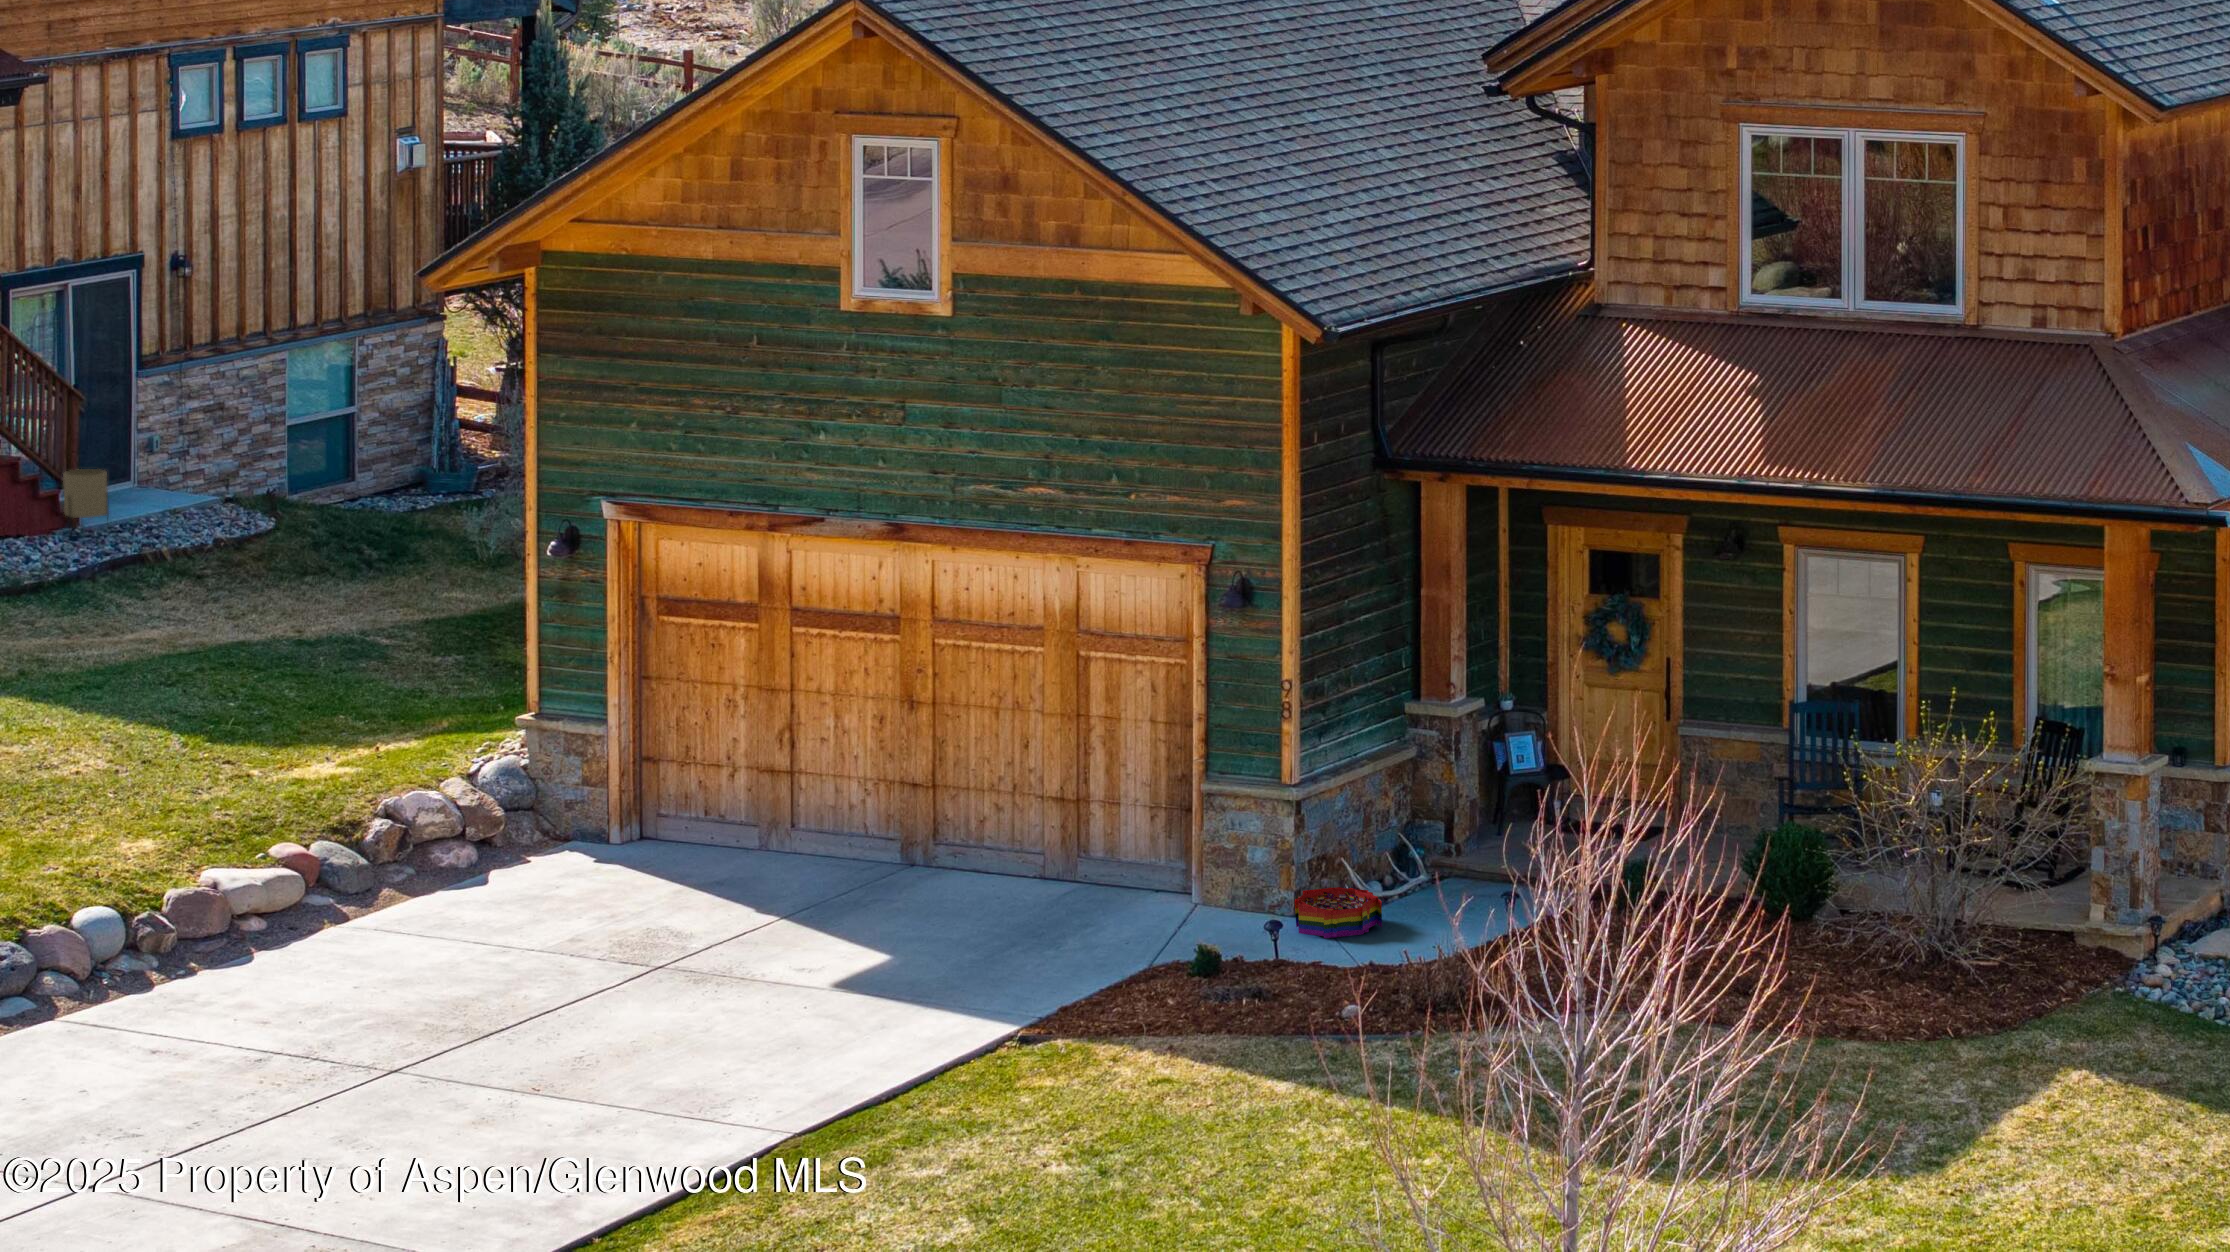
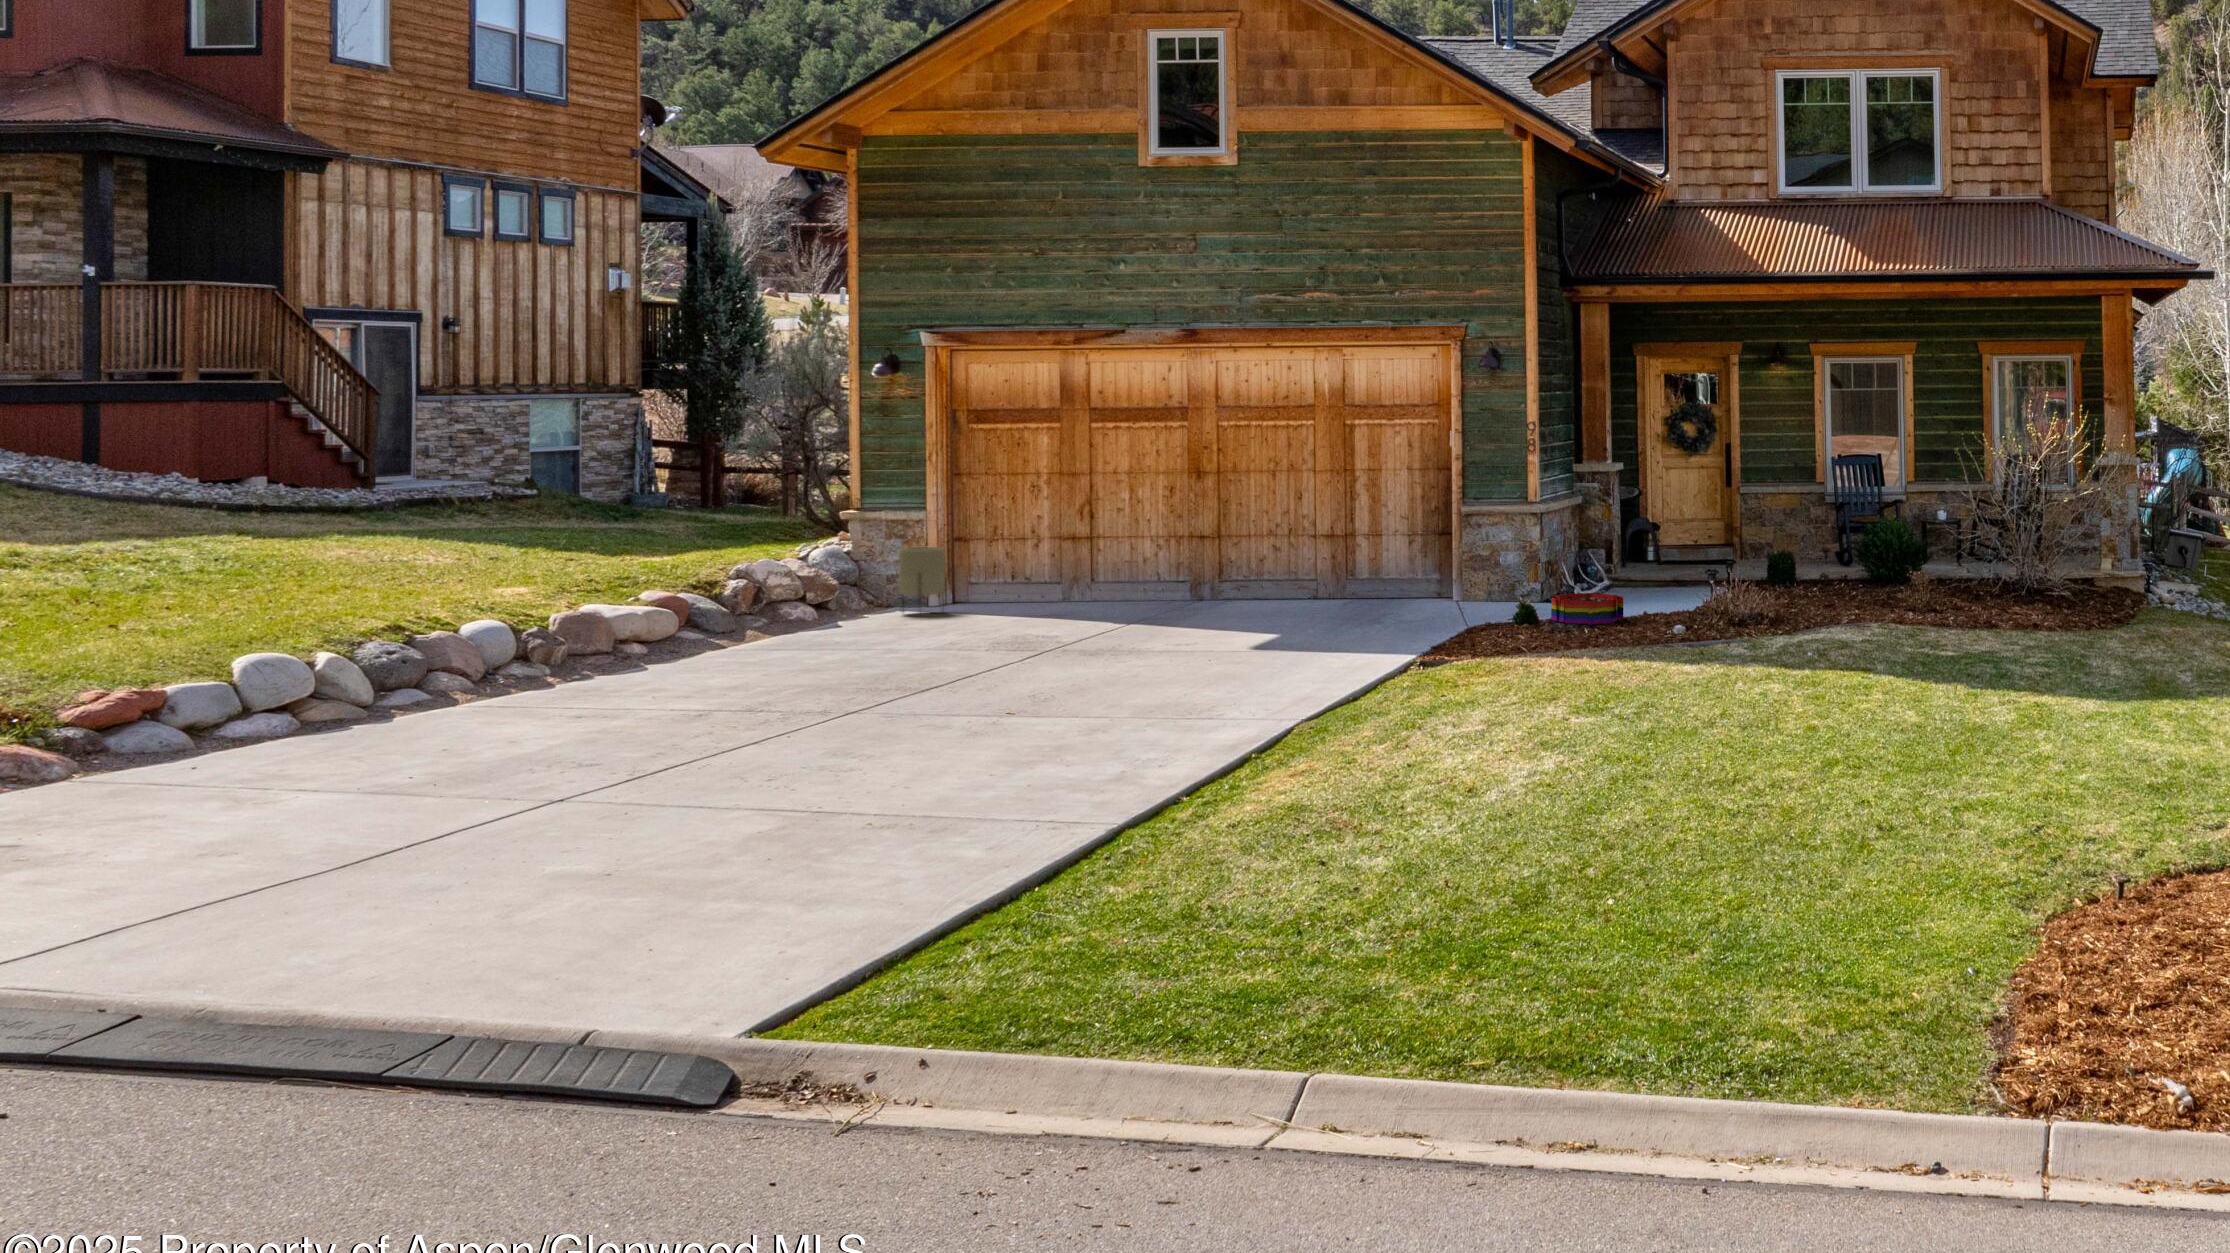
planter: present [63,469,109,519] -> present [899,546,945,604]

